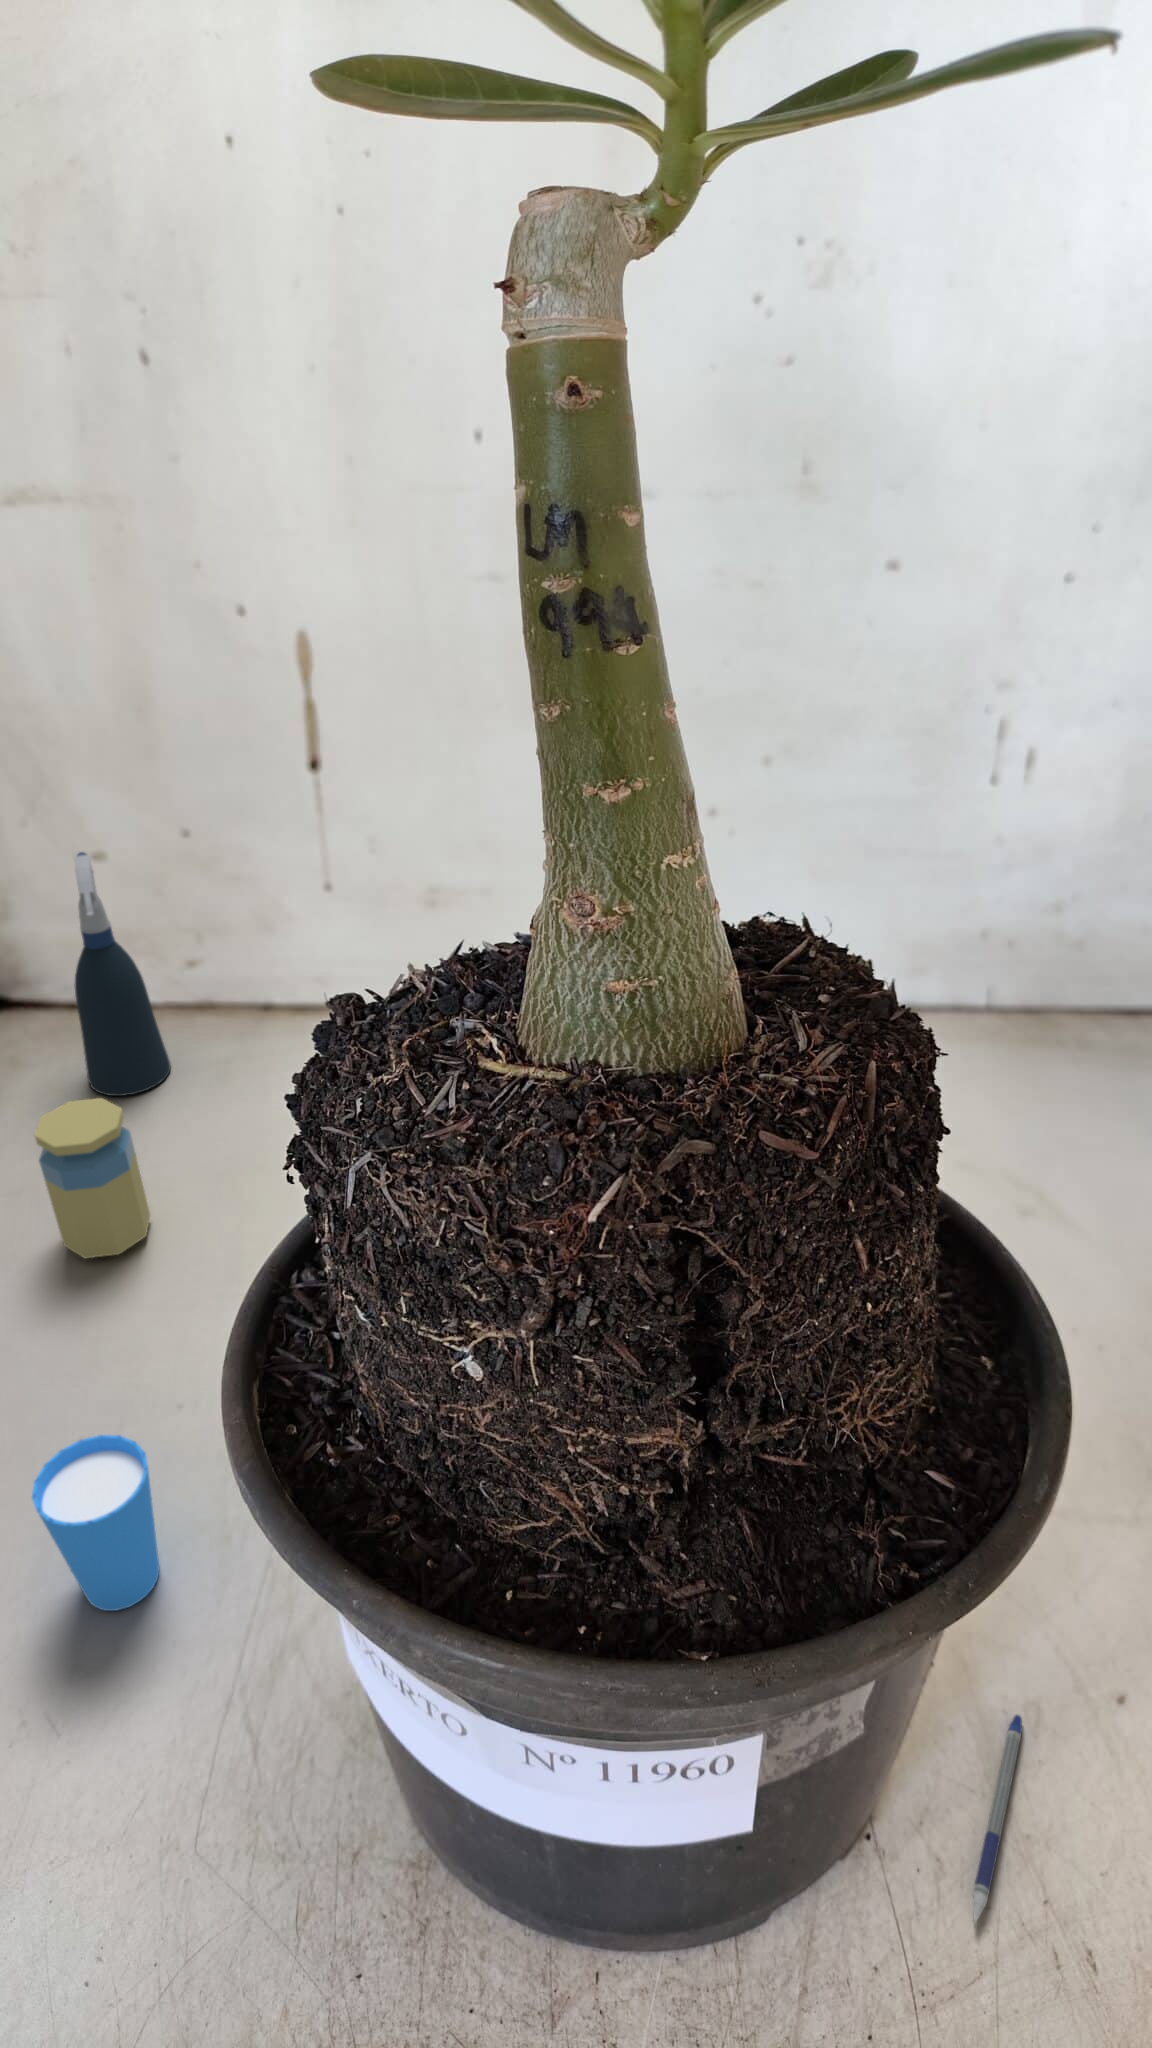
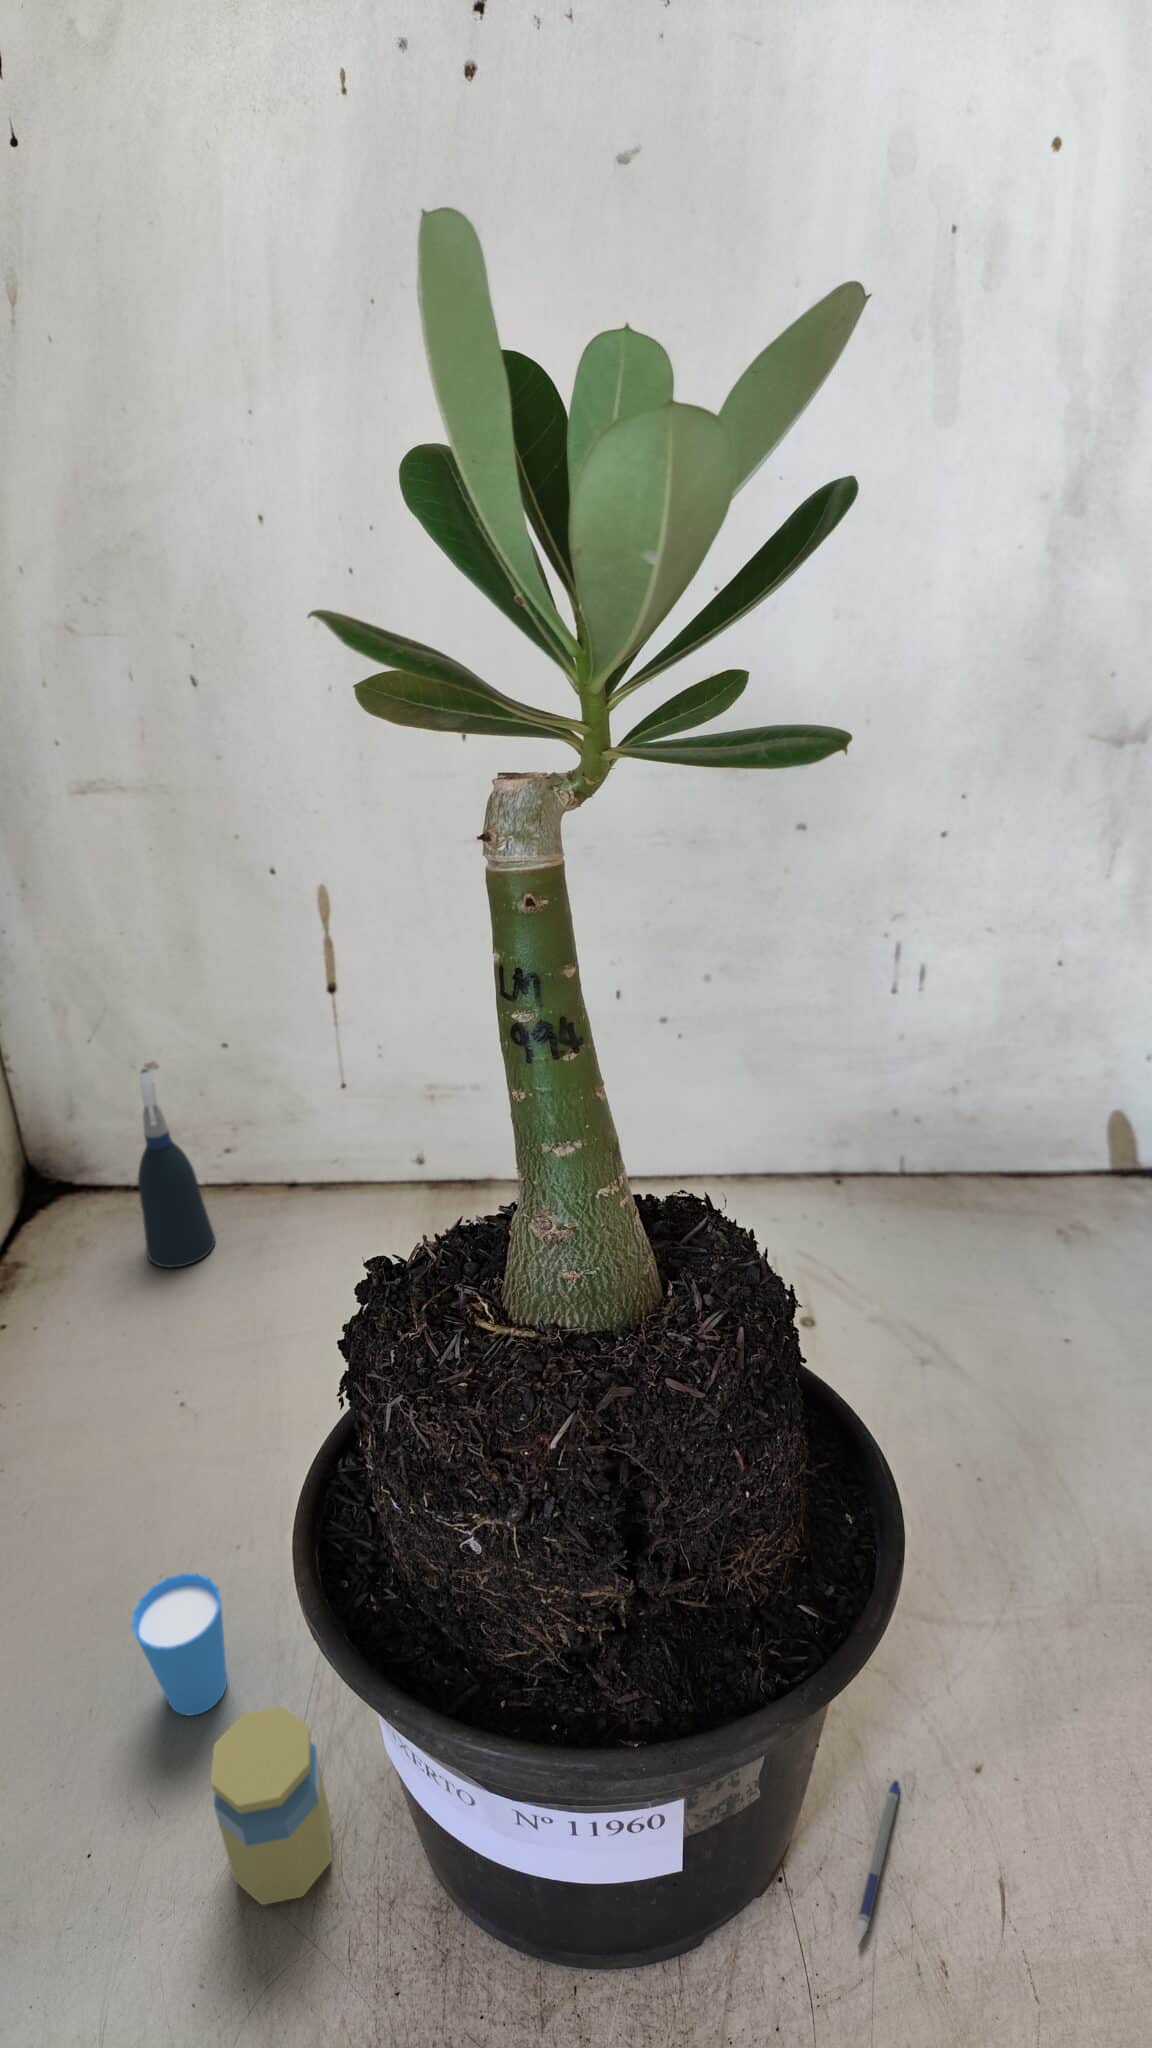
jar: present [35,1098,150,1258] -> present [211,1706,331,1905]

